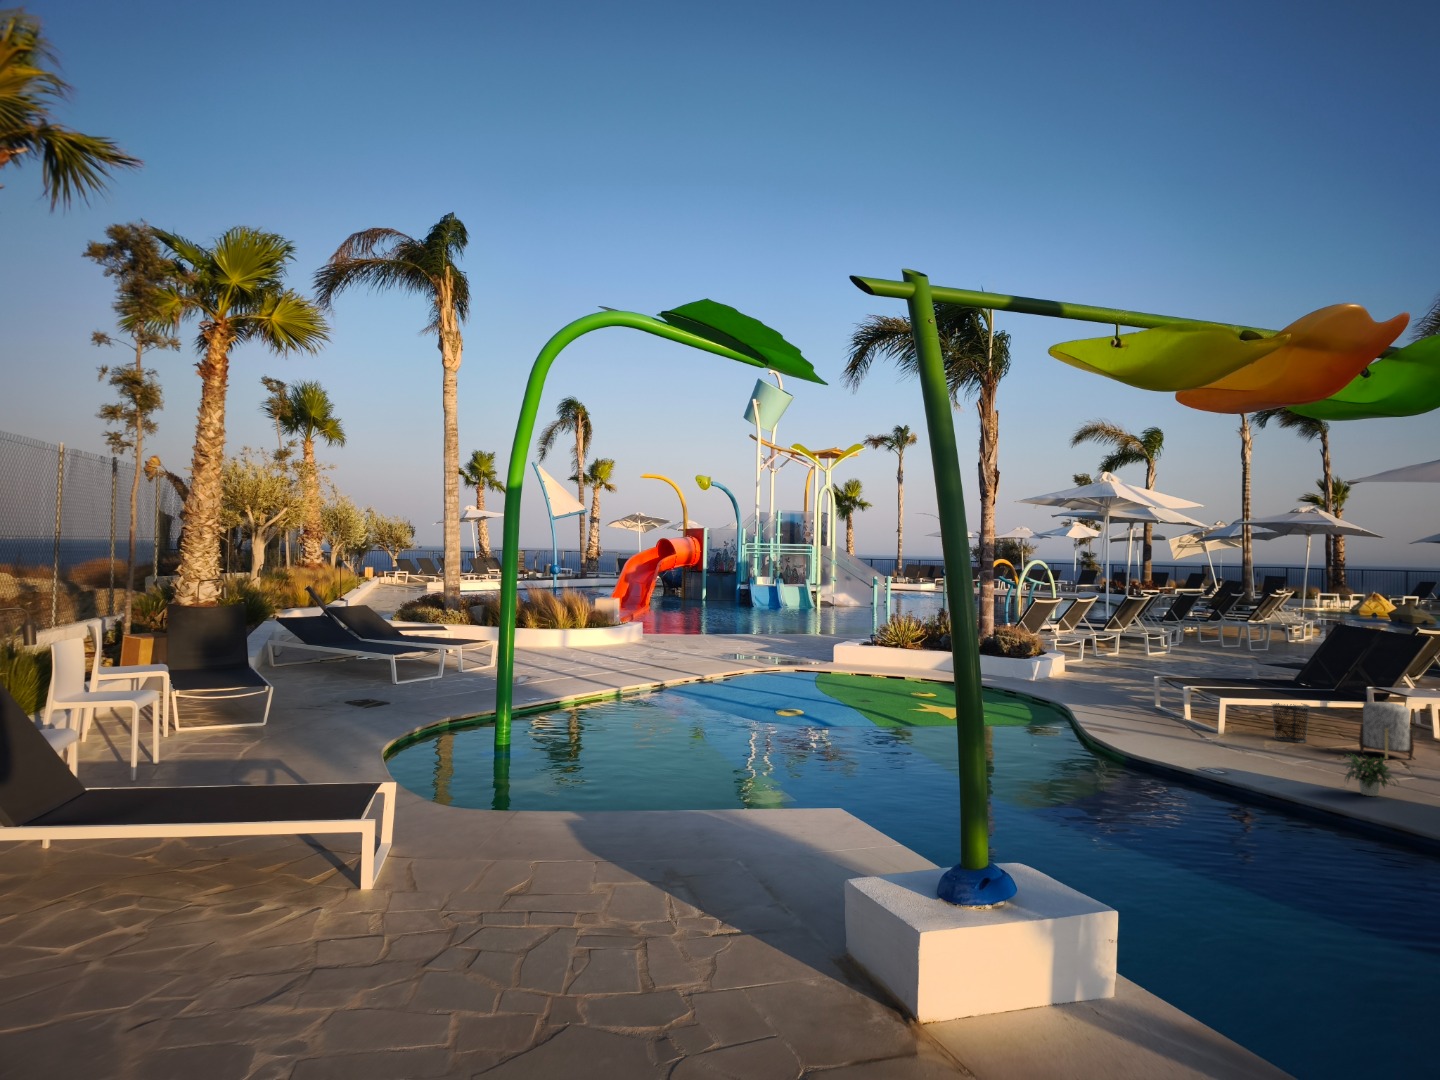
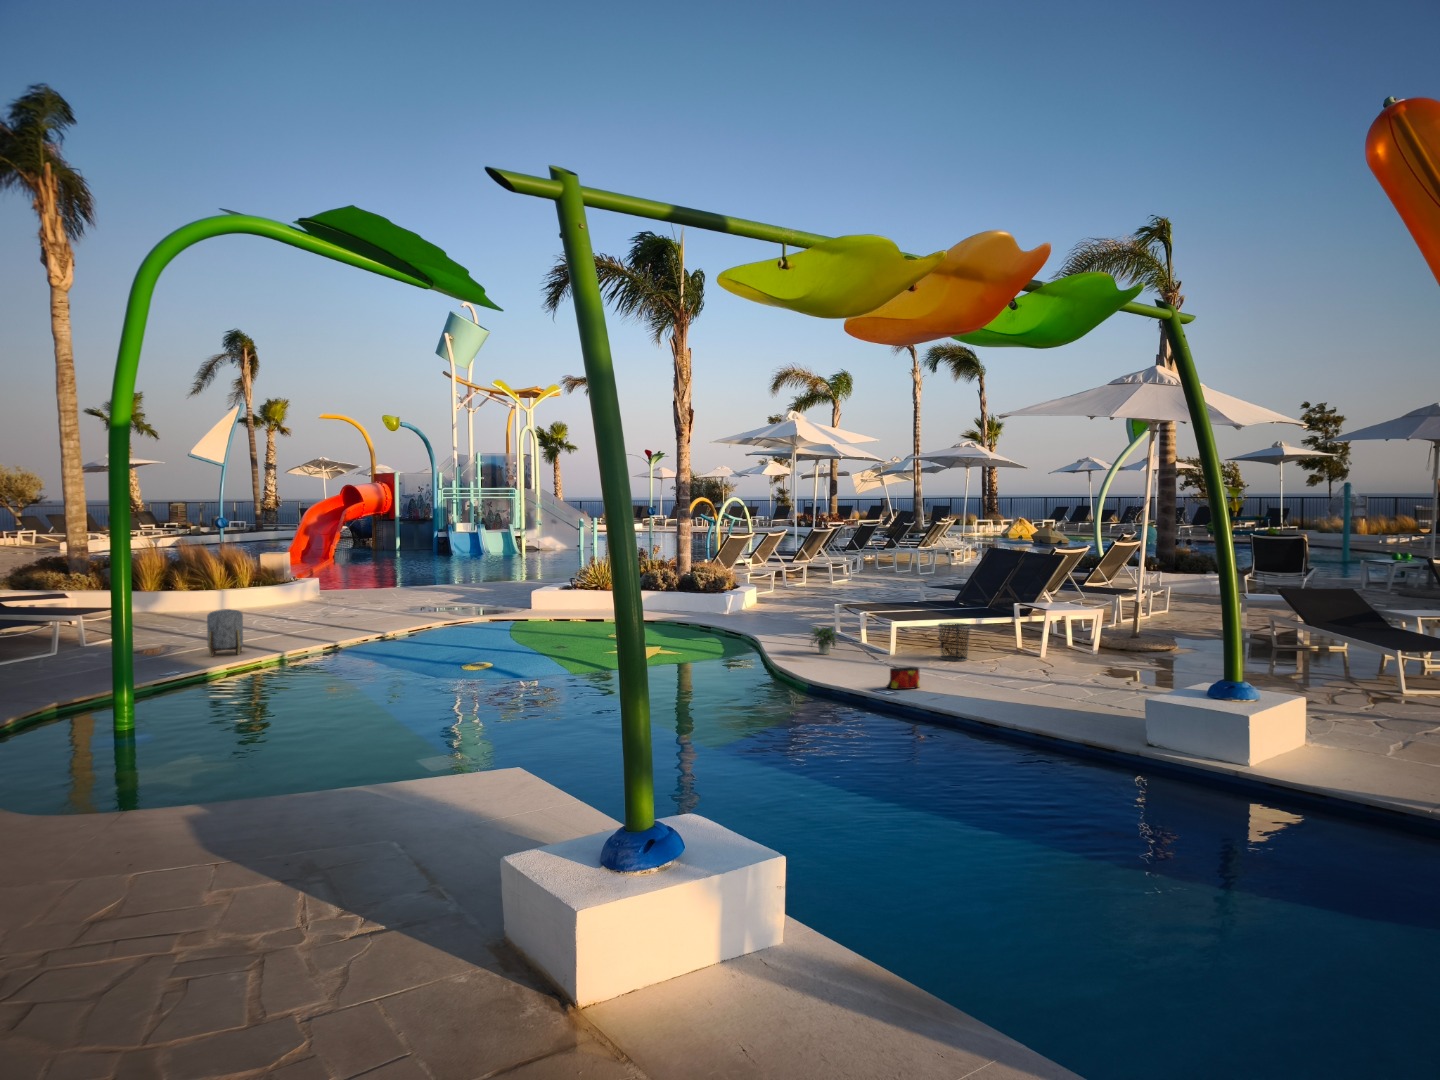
stool: present [1359,702,1414,759] -> present [207,609,243,656]
bag: none [1210,740,1248,763] -> present [886,667,920,689]
potted plant: present [1343,755,1399,796] -> present [810,627,837,654]

